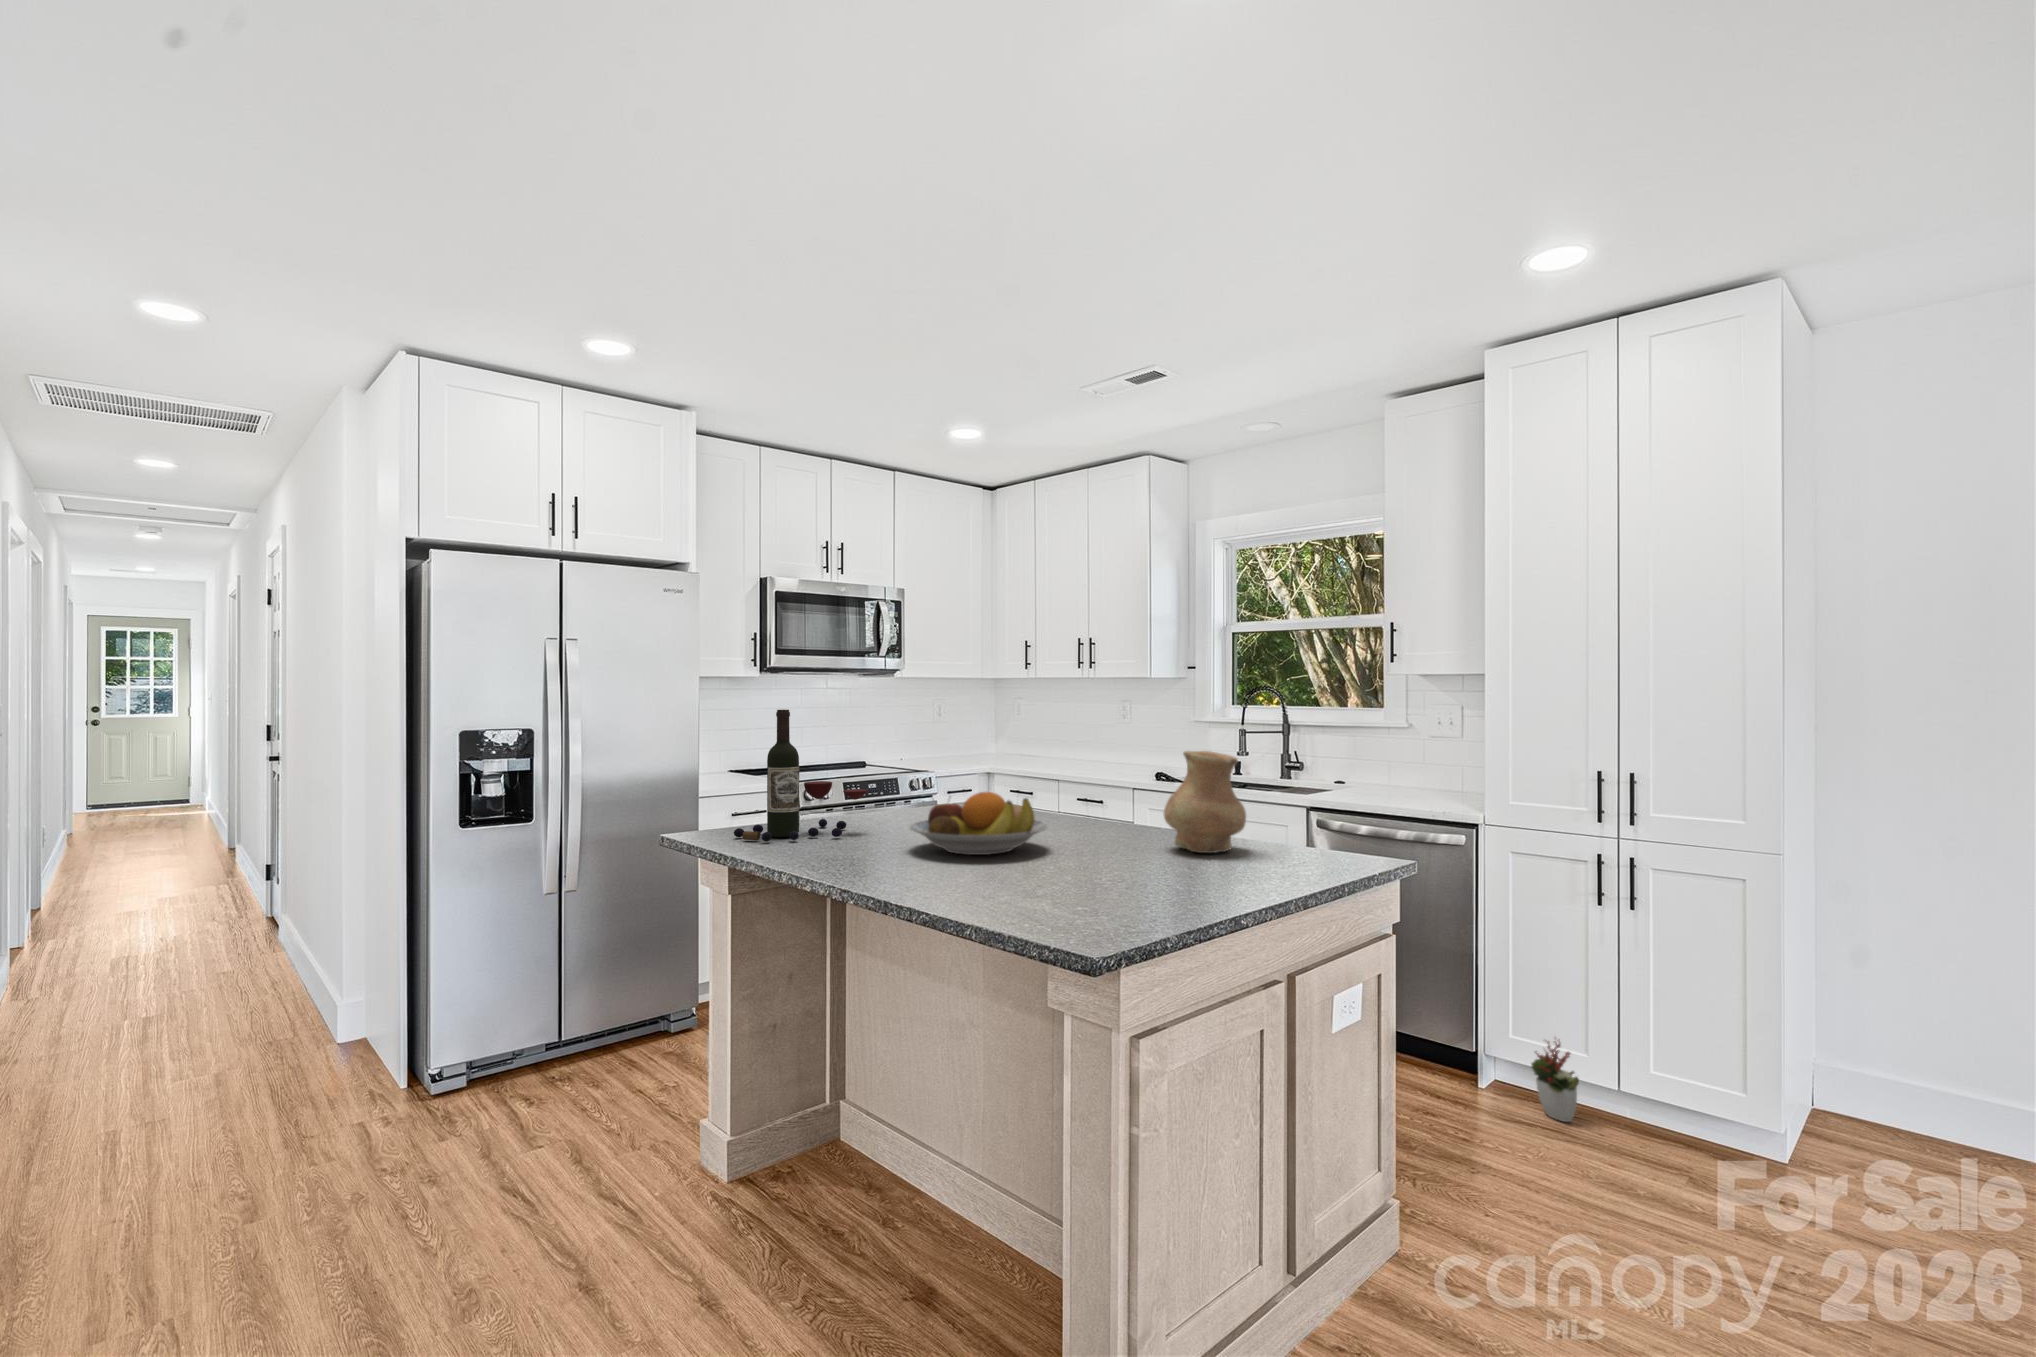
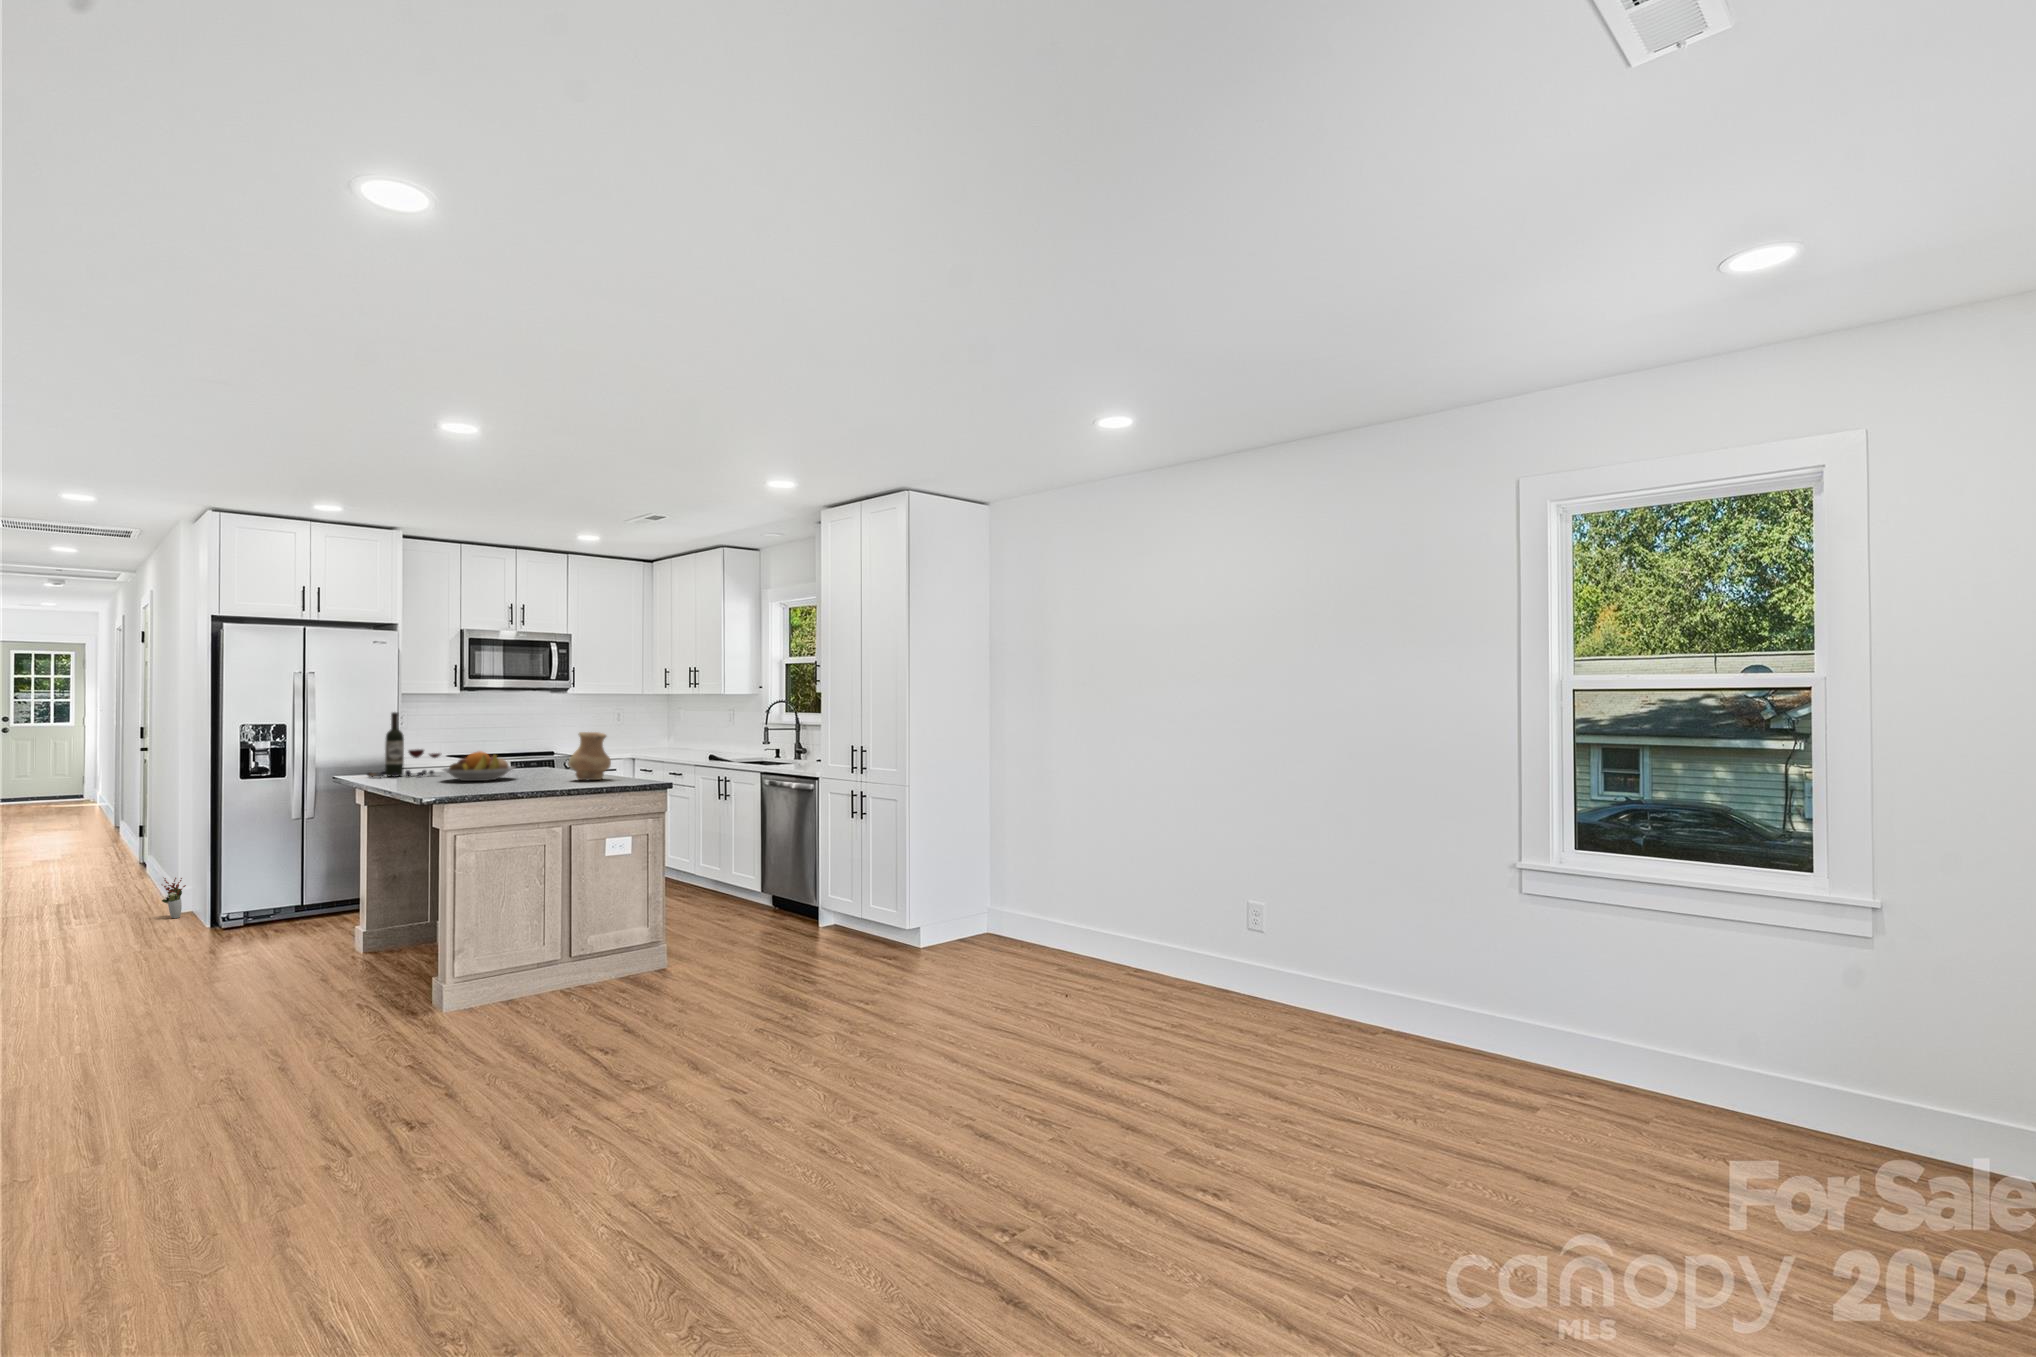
decorative plant: present [1531,1041,1579,1122] -> present [162,878,186,918]

